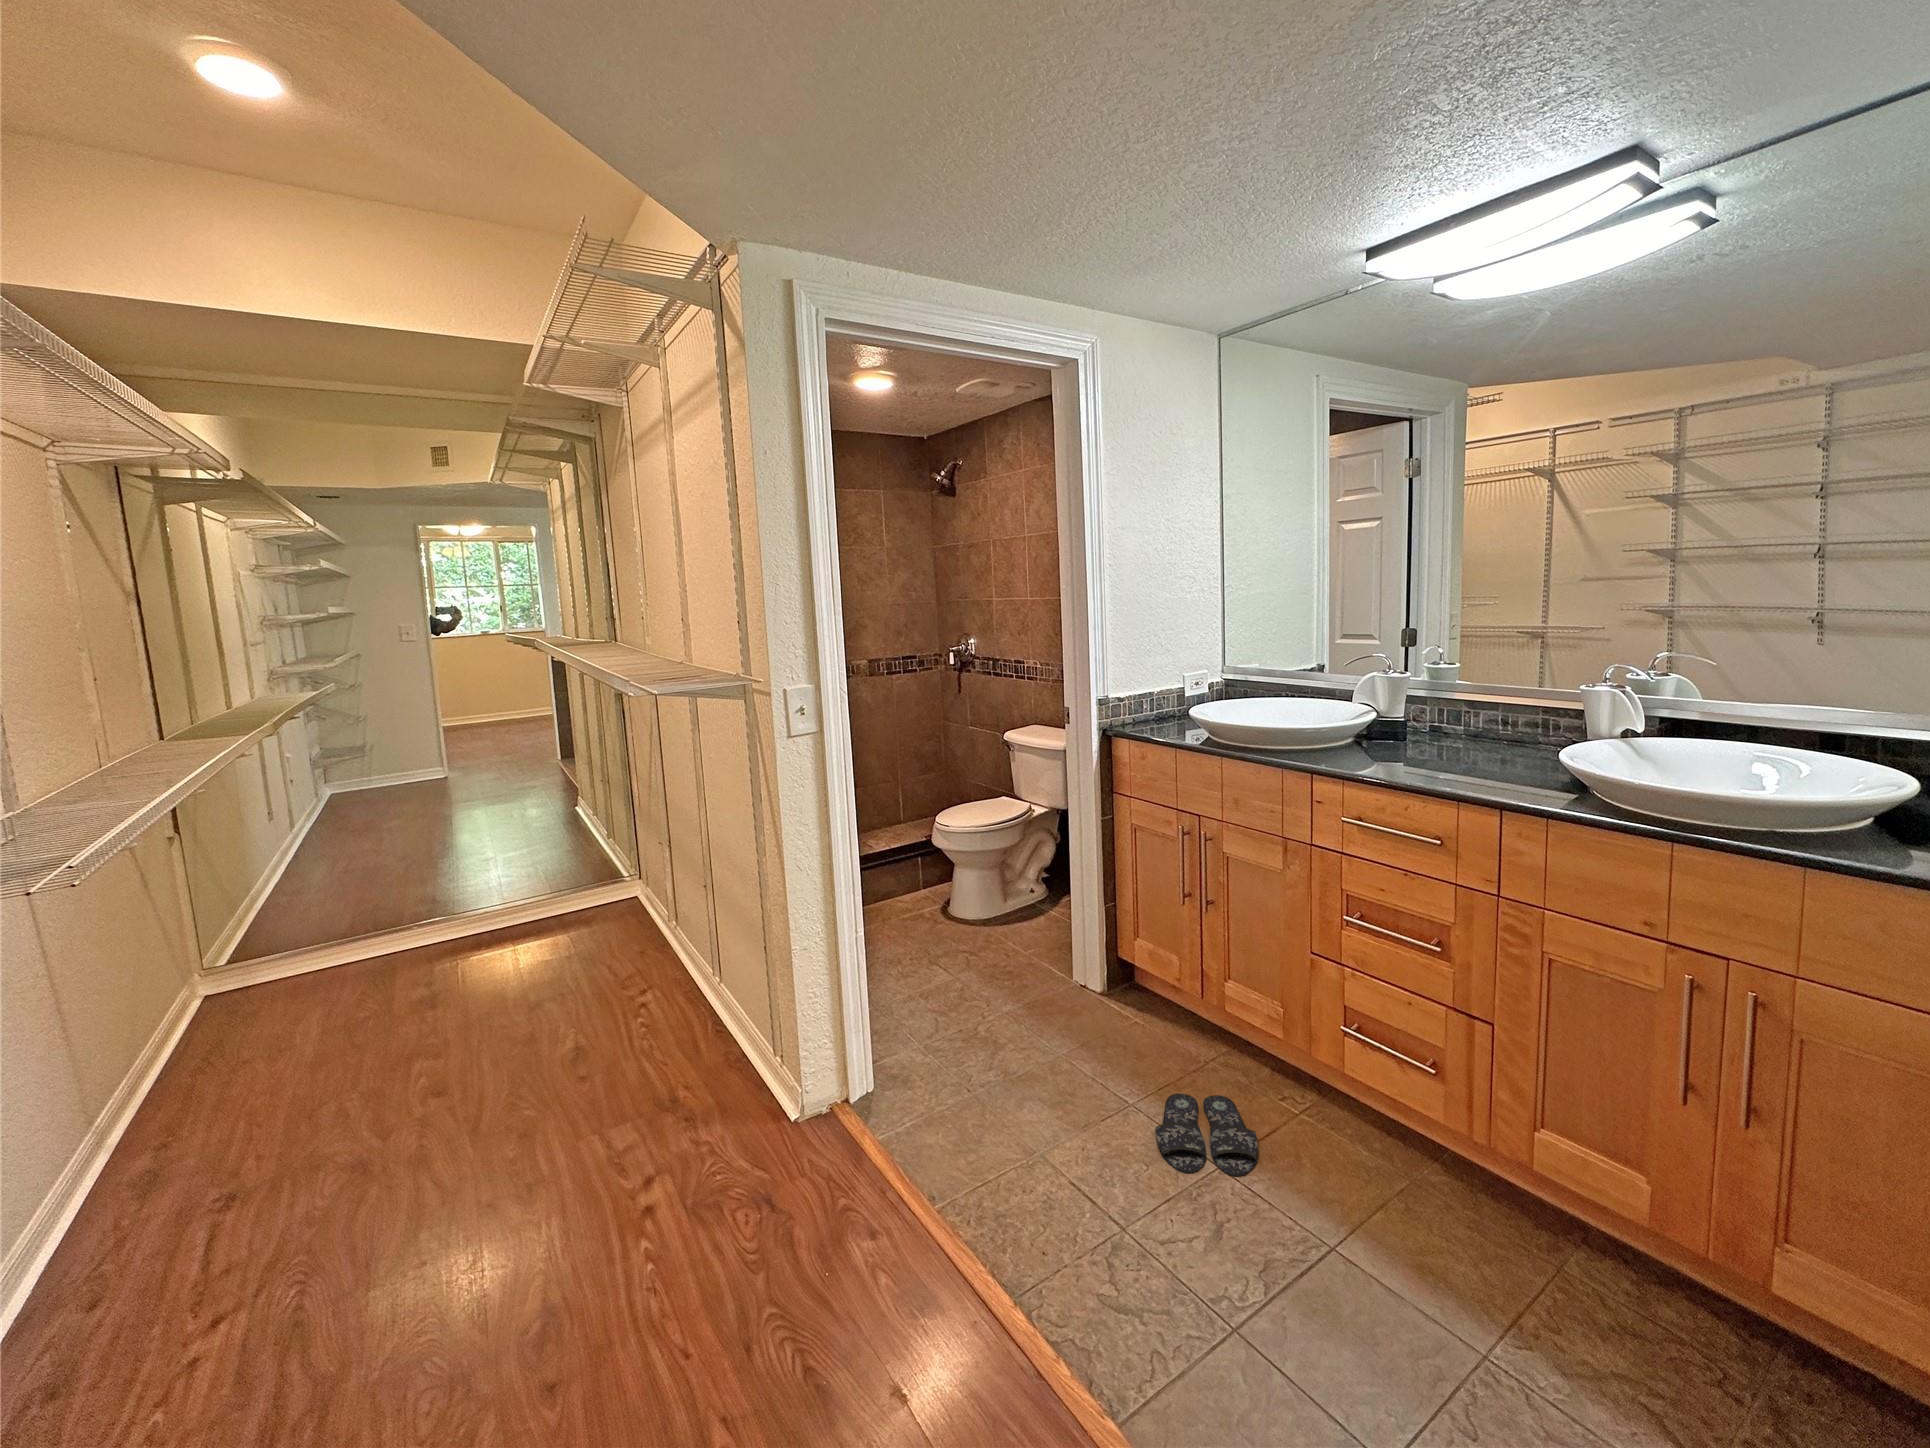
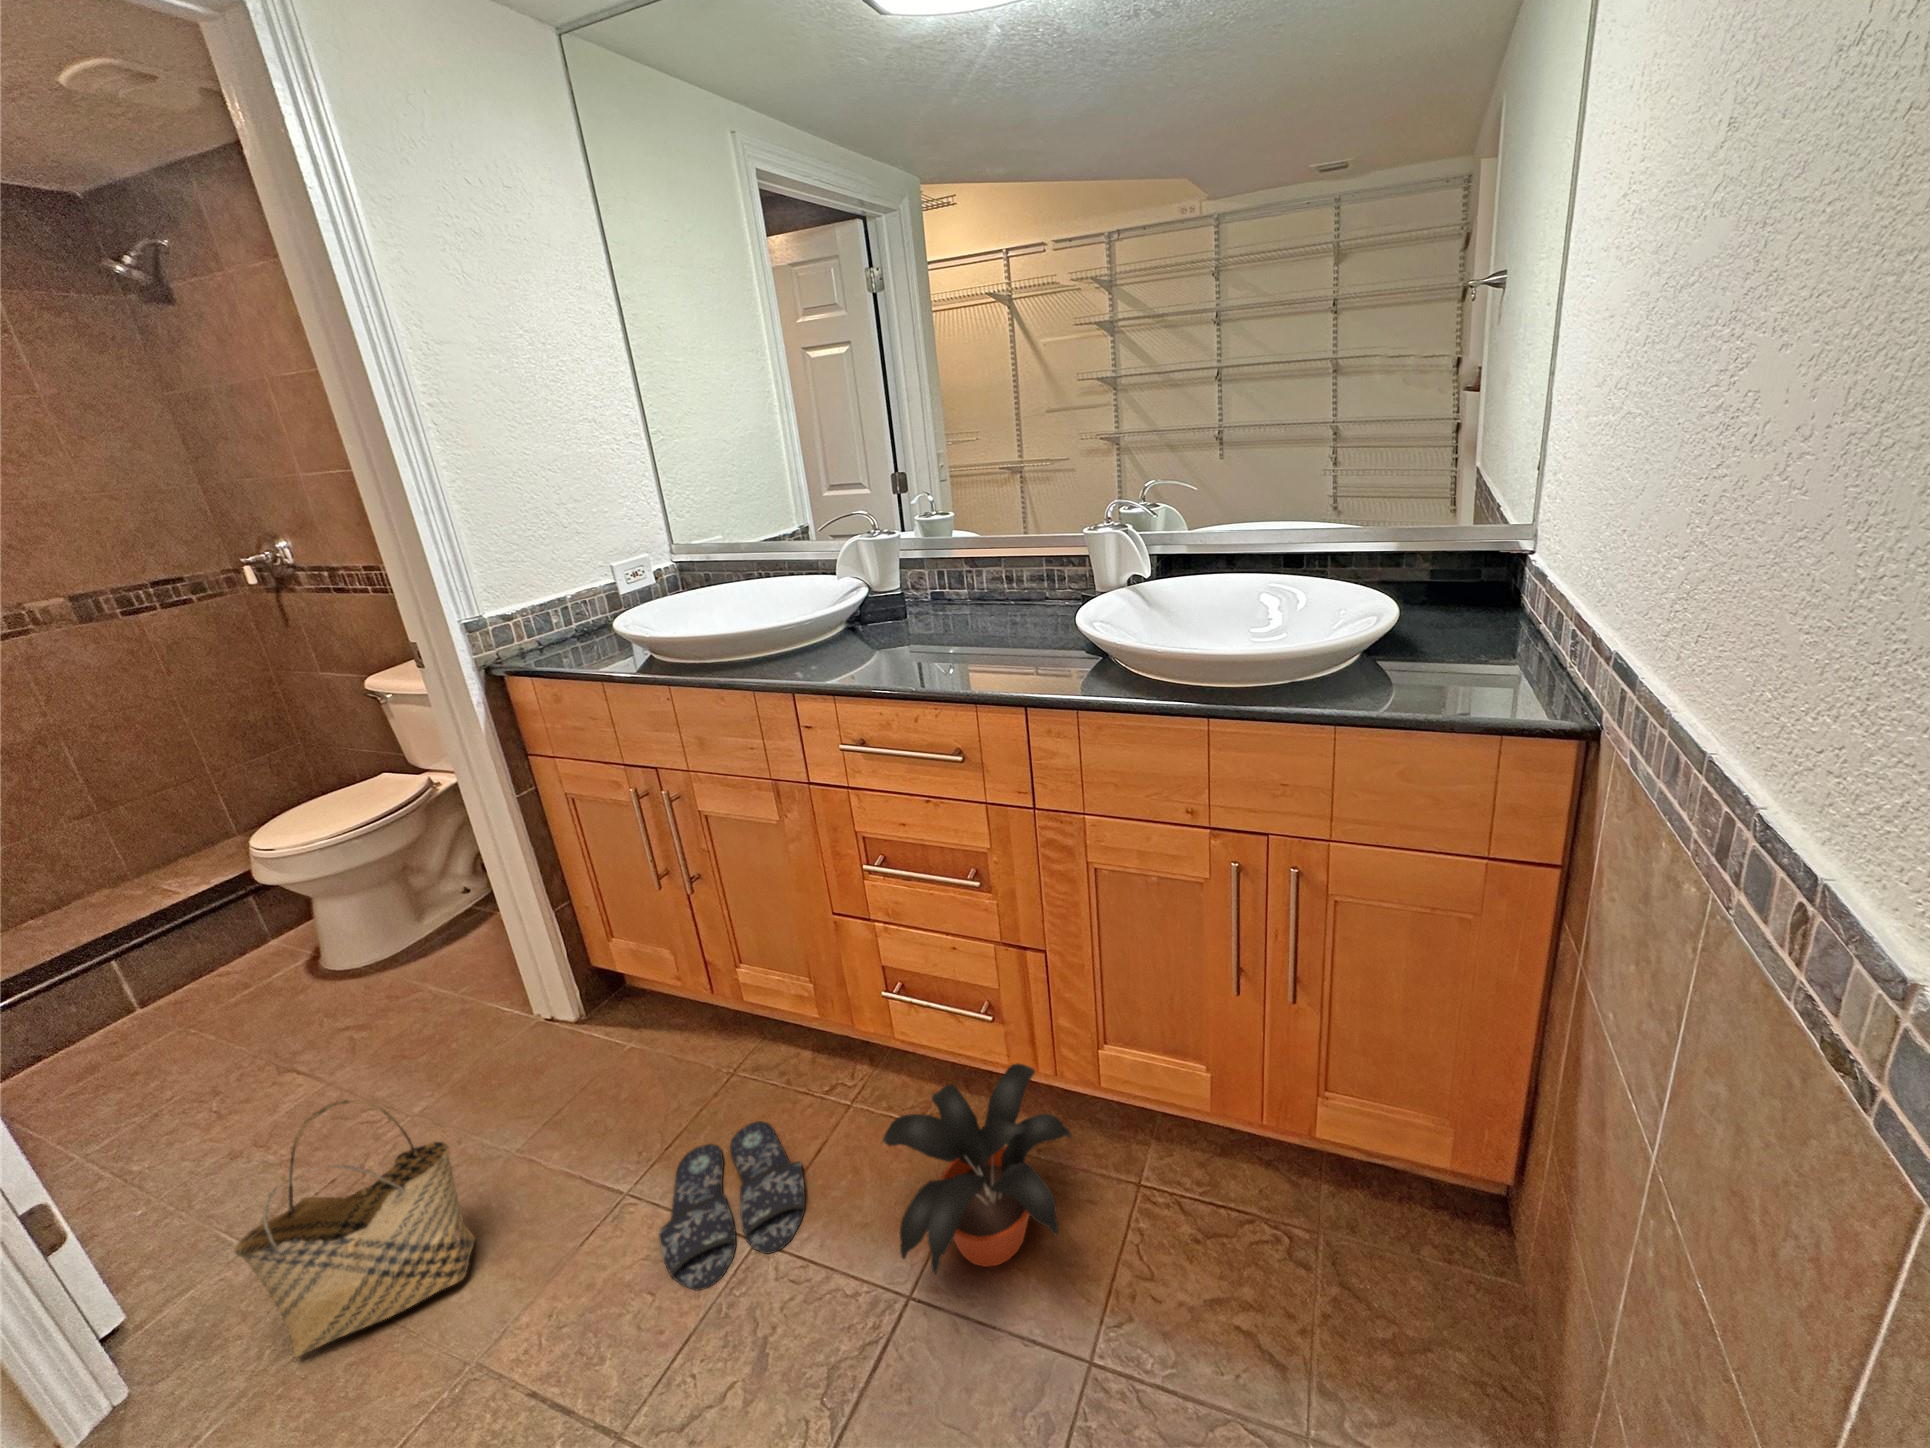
woven basket: none [955,958,1050,1099] -> present [234,1100,475,1357]
potted plant: none [1328,1108,1500,1267] -> present [882,1063,1072,1274]

